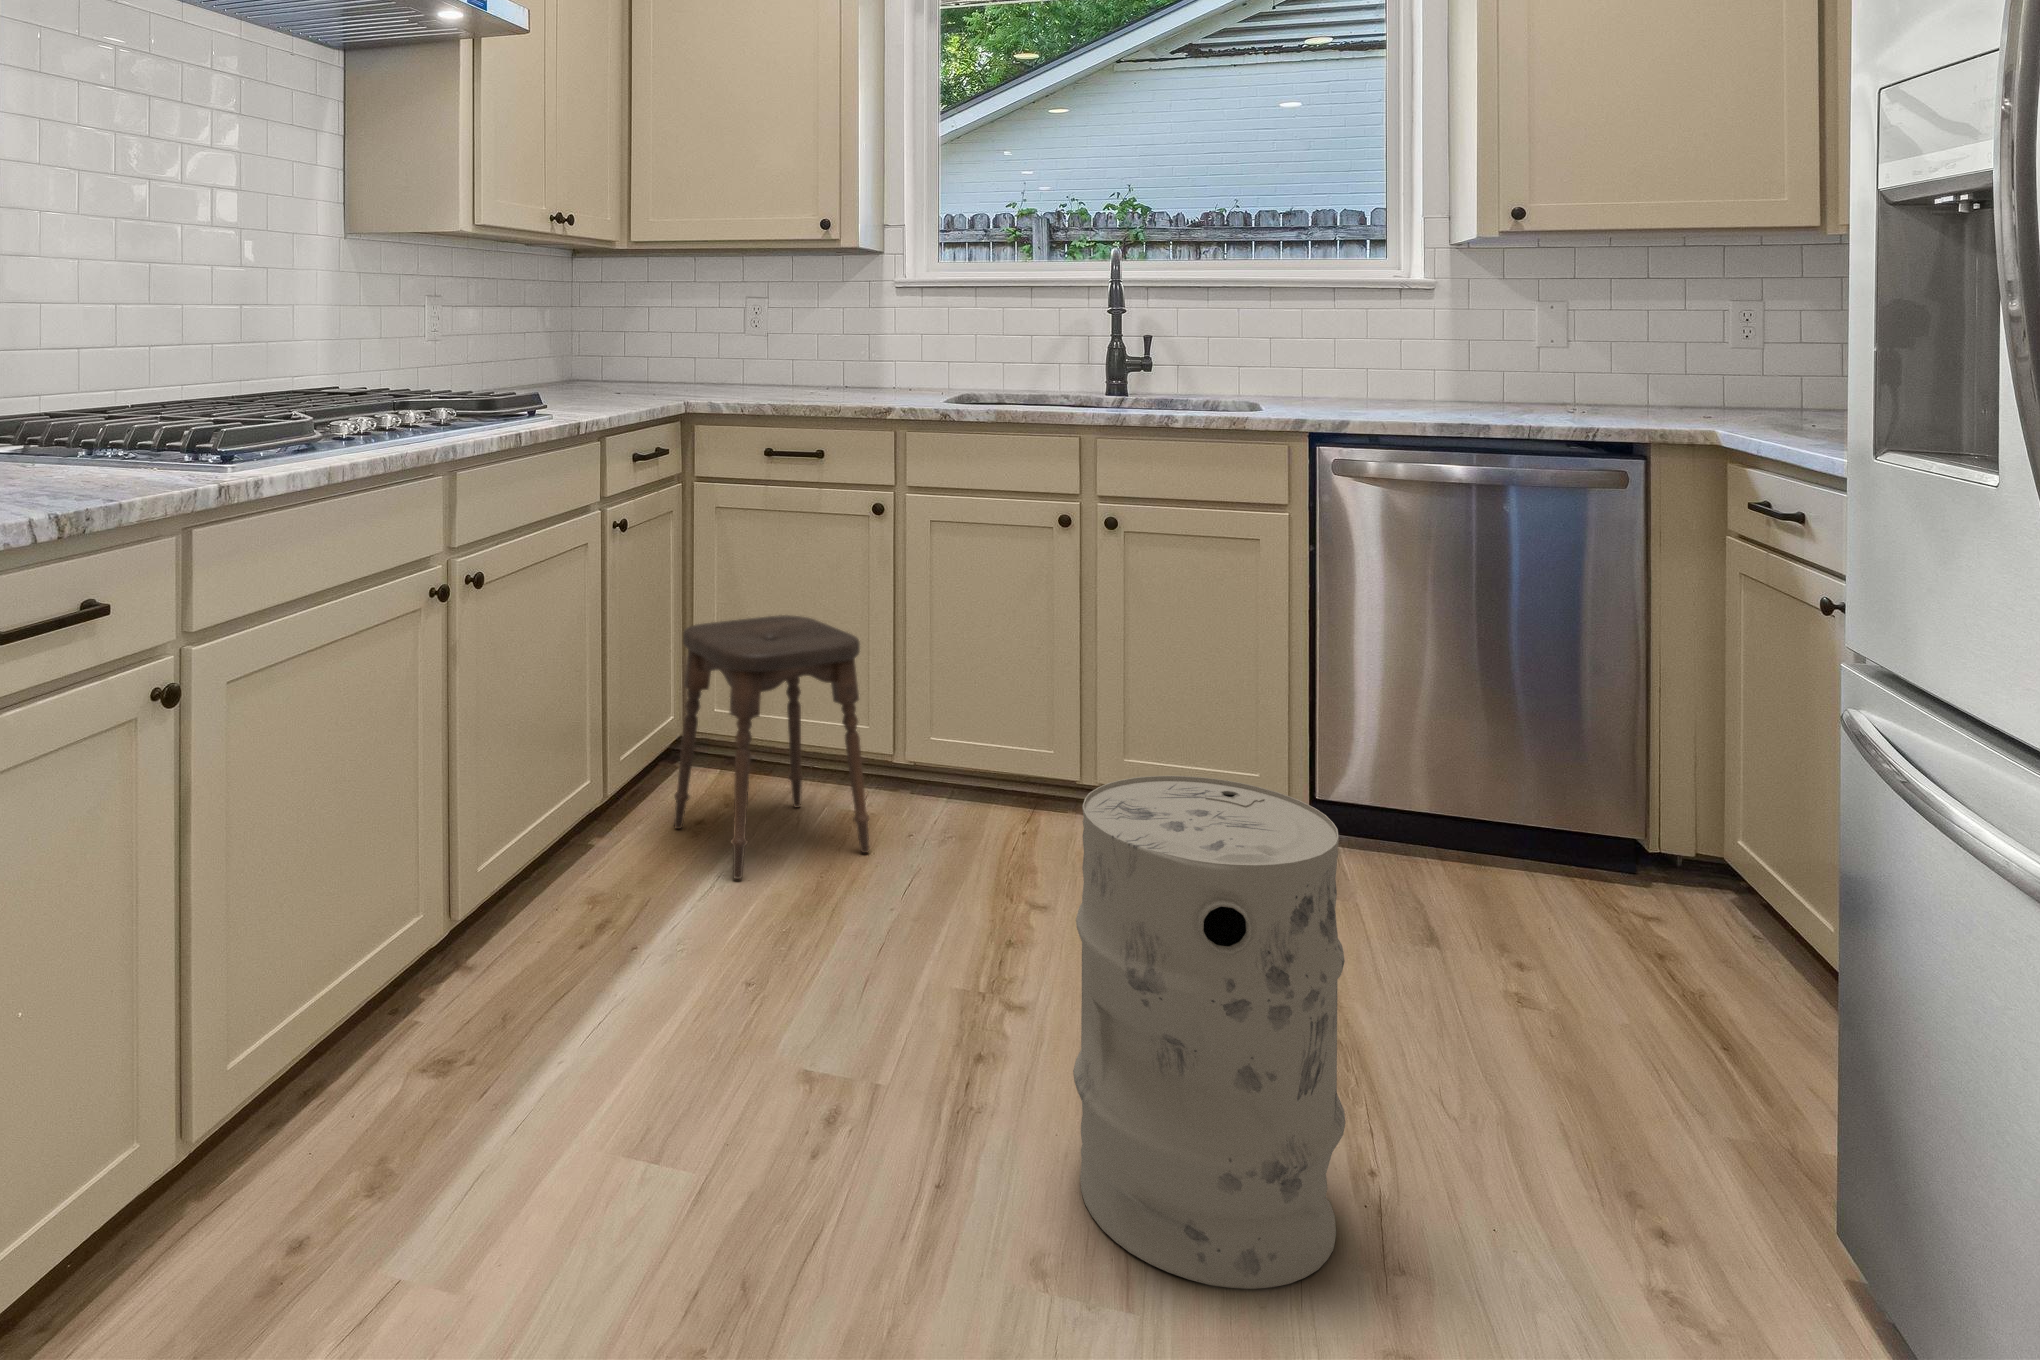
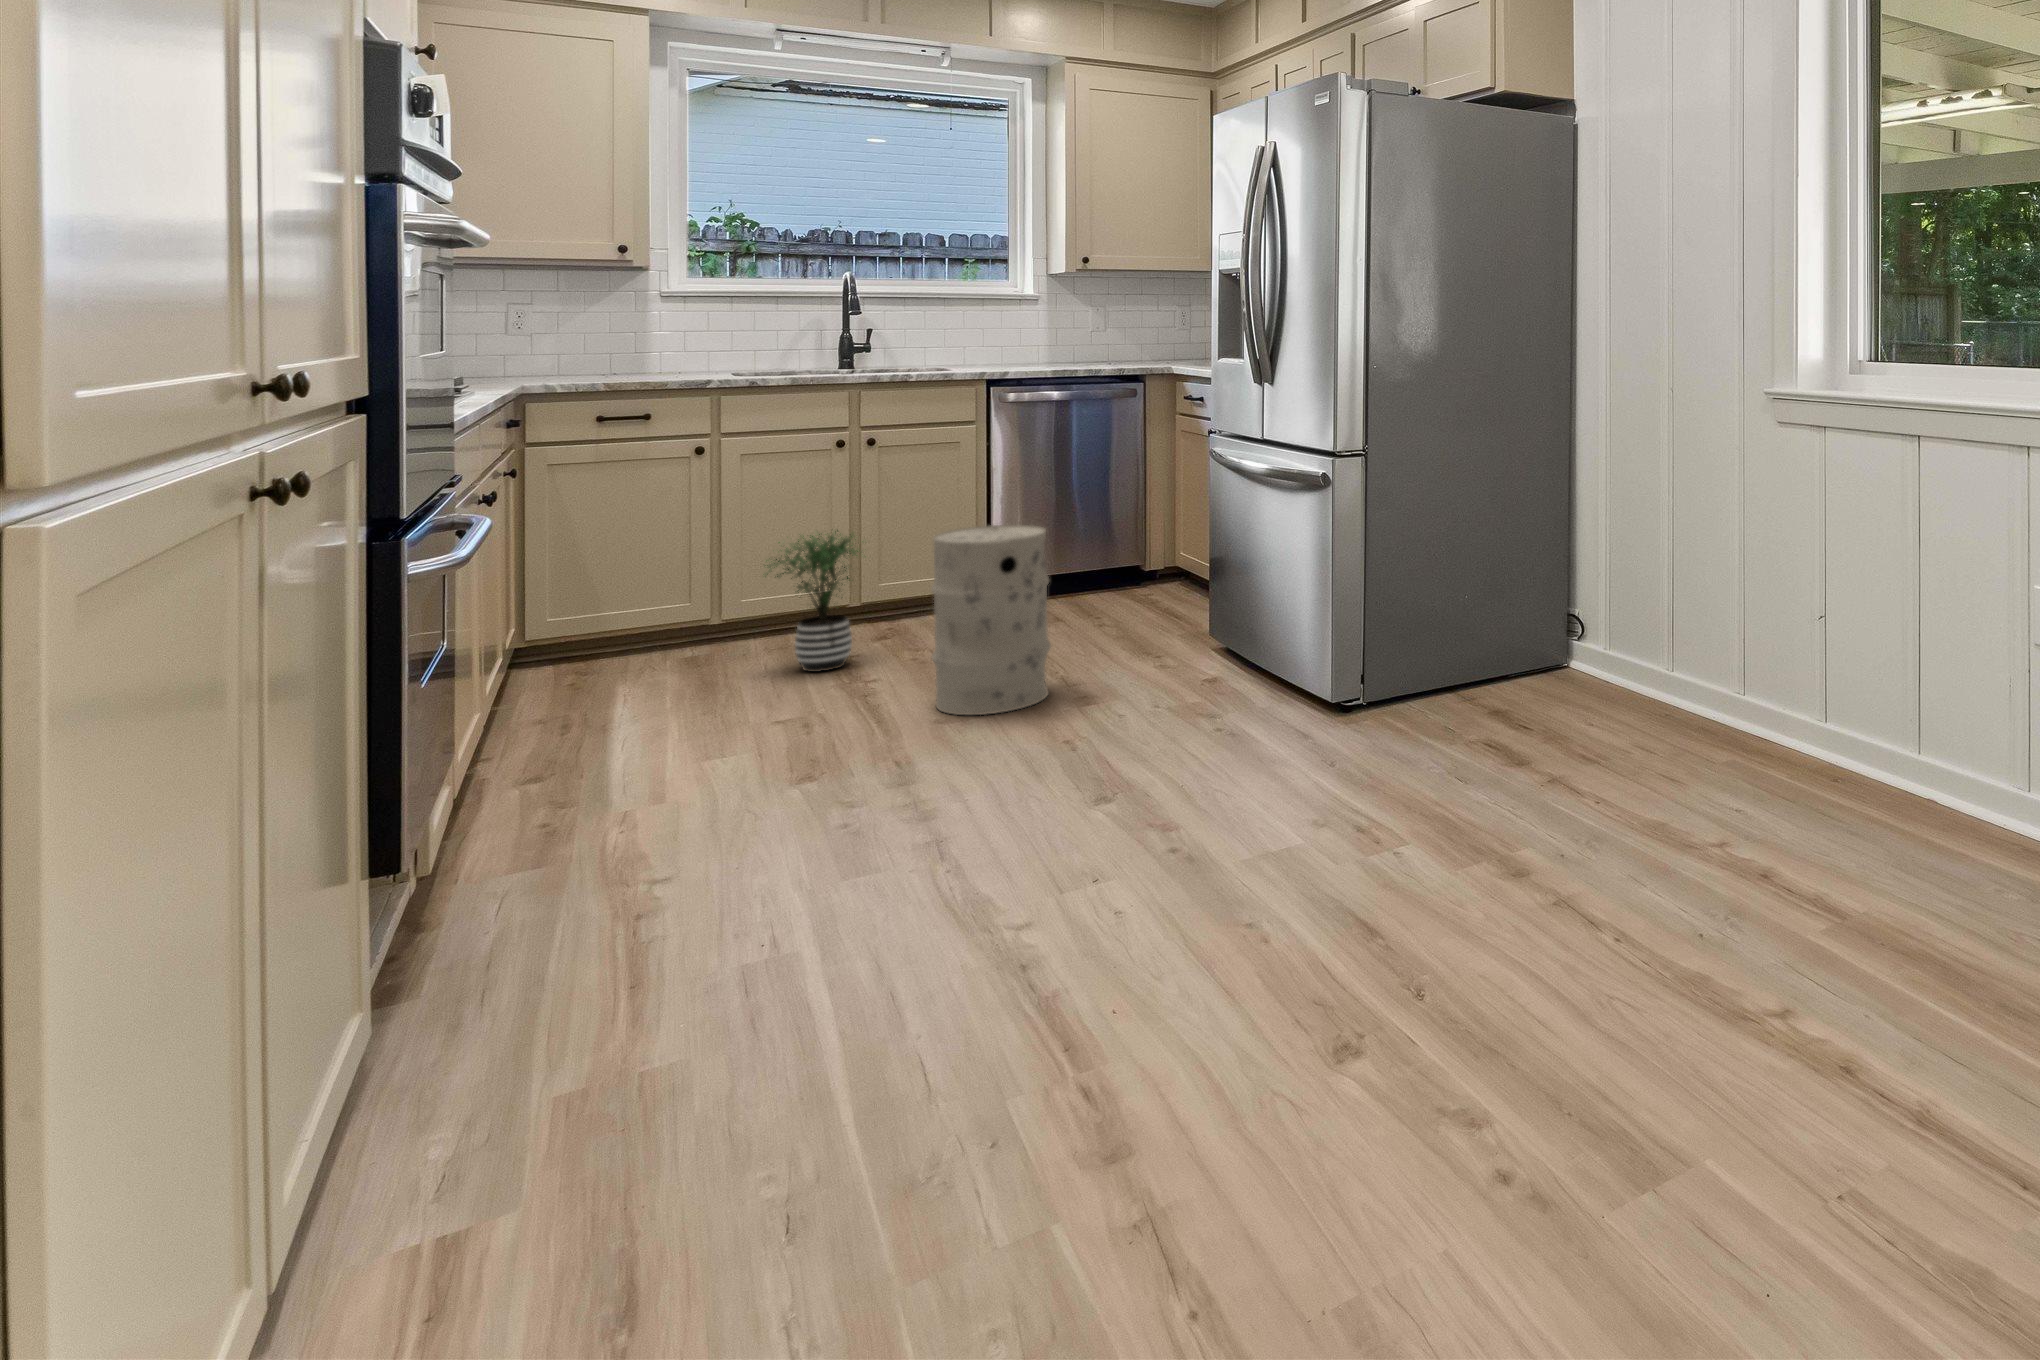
stool: present [674,615,869,879] -> none [558,524,725,686]
potted plant: none [885,681,1062,942] -> present [763,530,866,672]

